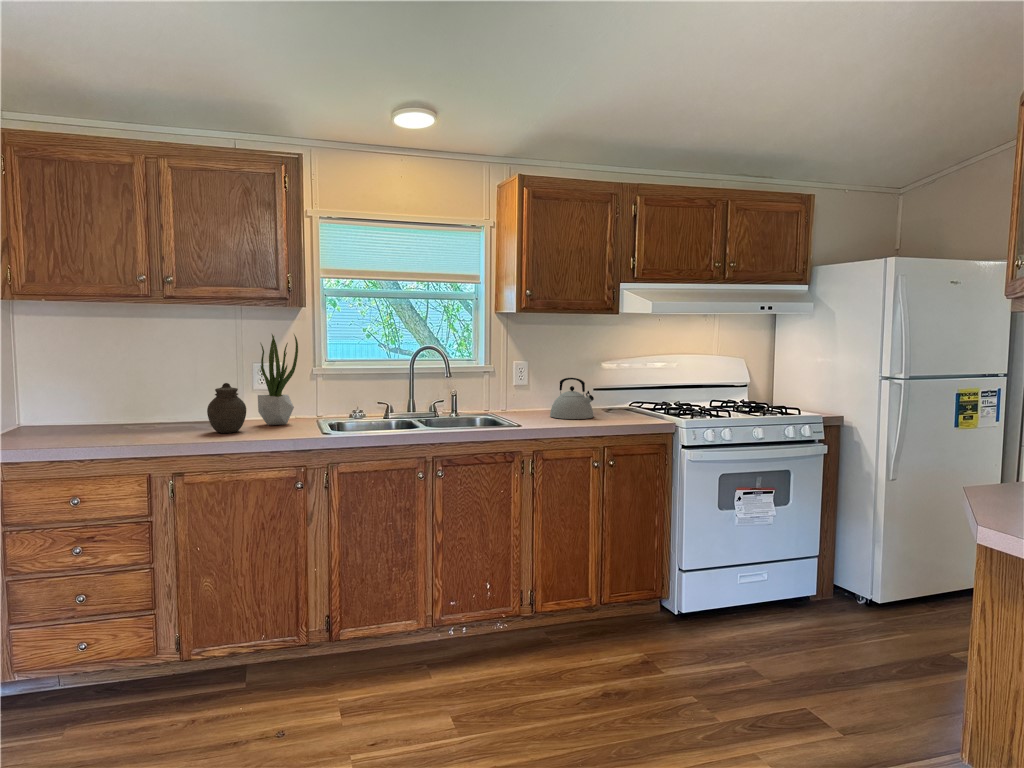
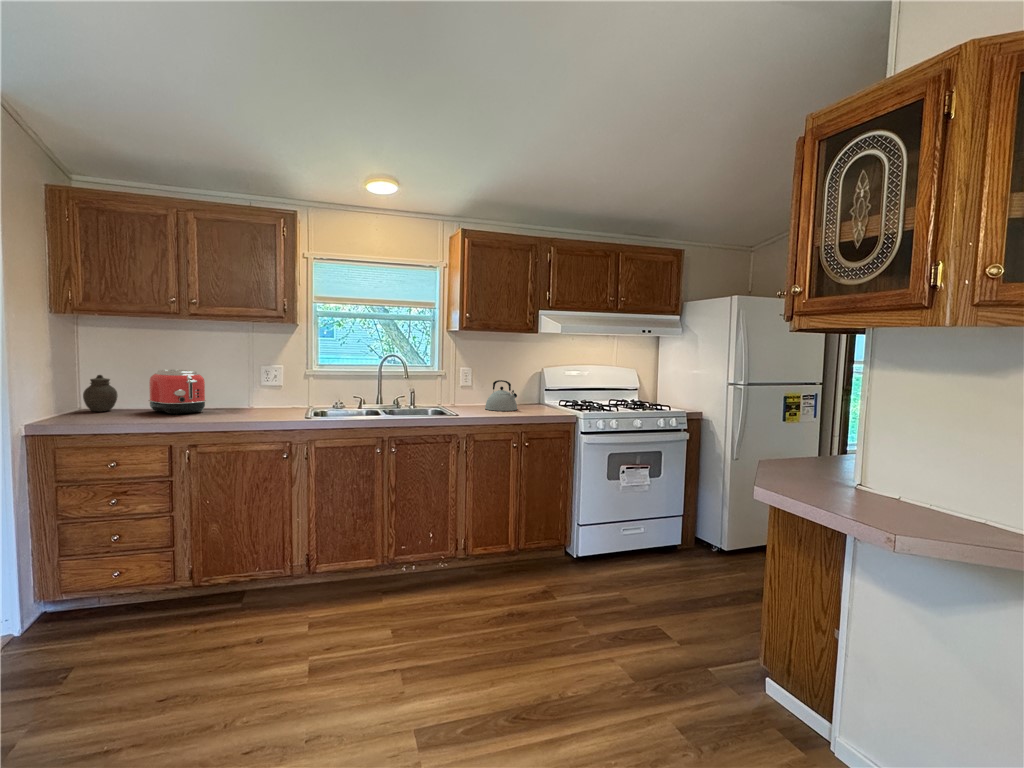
potted plant: present [258,334,298,425] -> none [261,342,293,411]
toaster: none [113,372,187,432] -> present [149,370,206,415]
jar: present [207,383,246,433] -> present [83,375,118,412]

